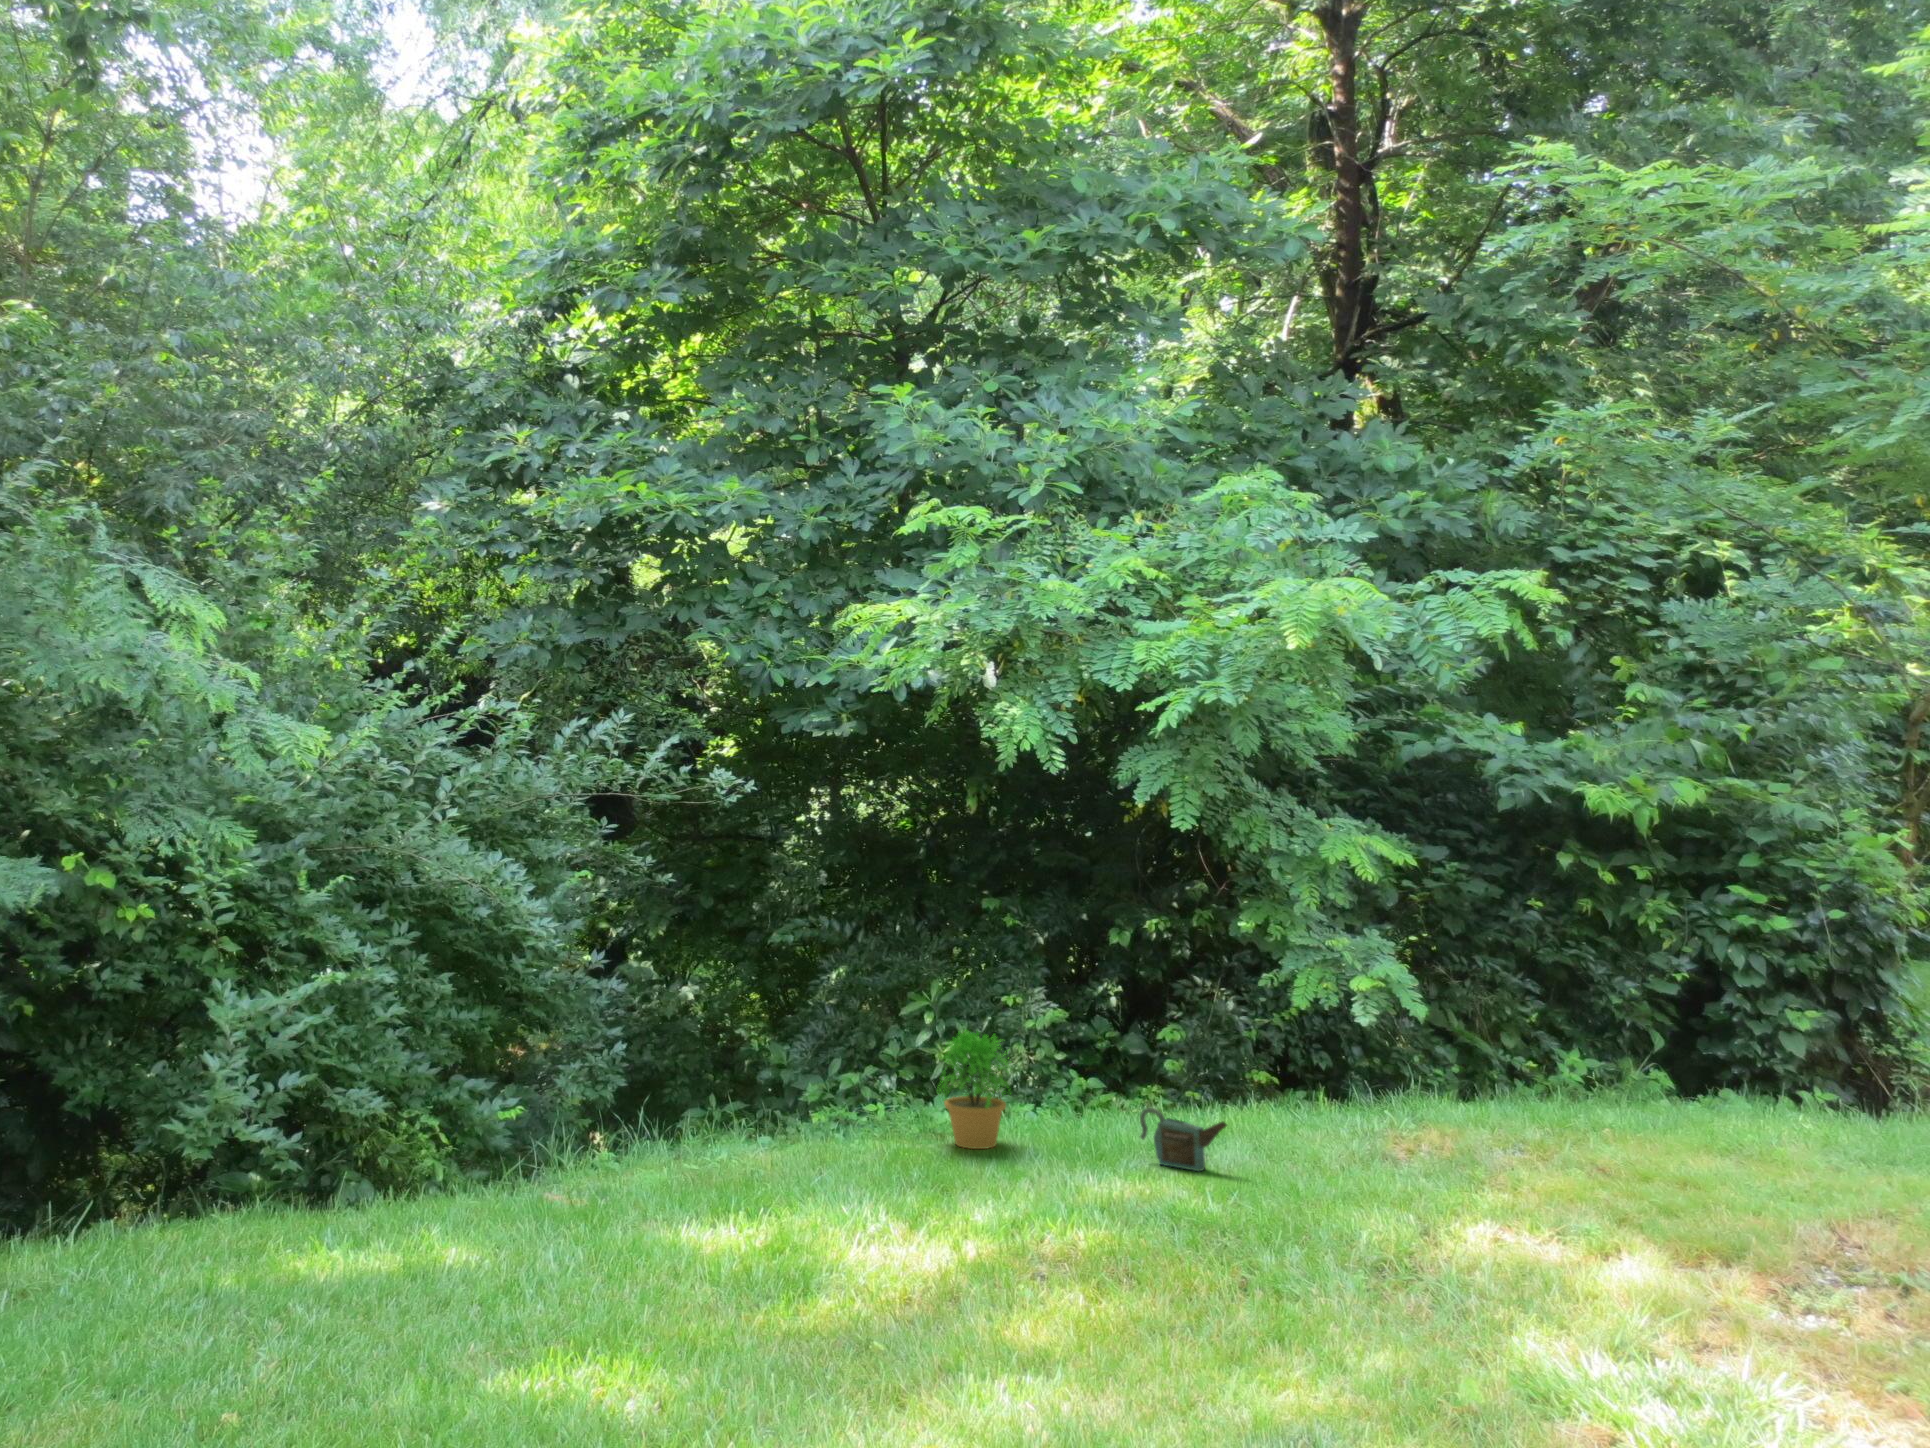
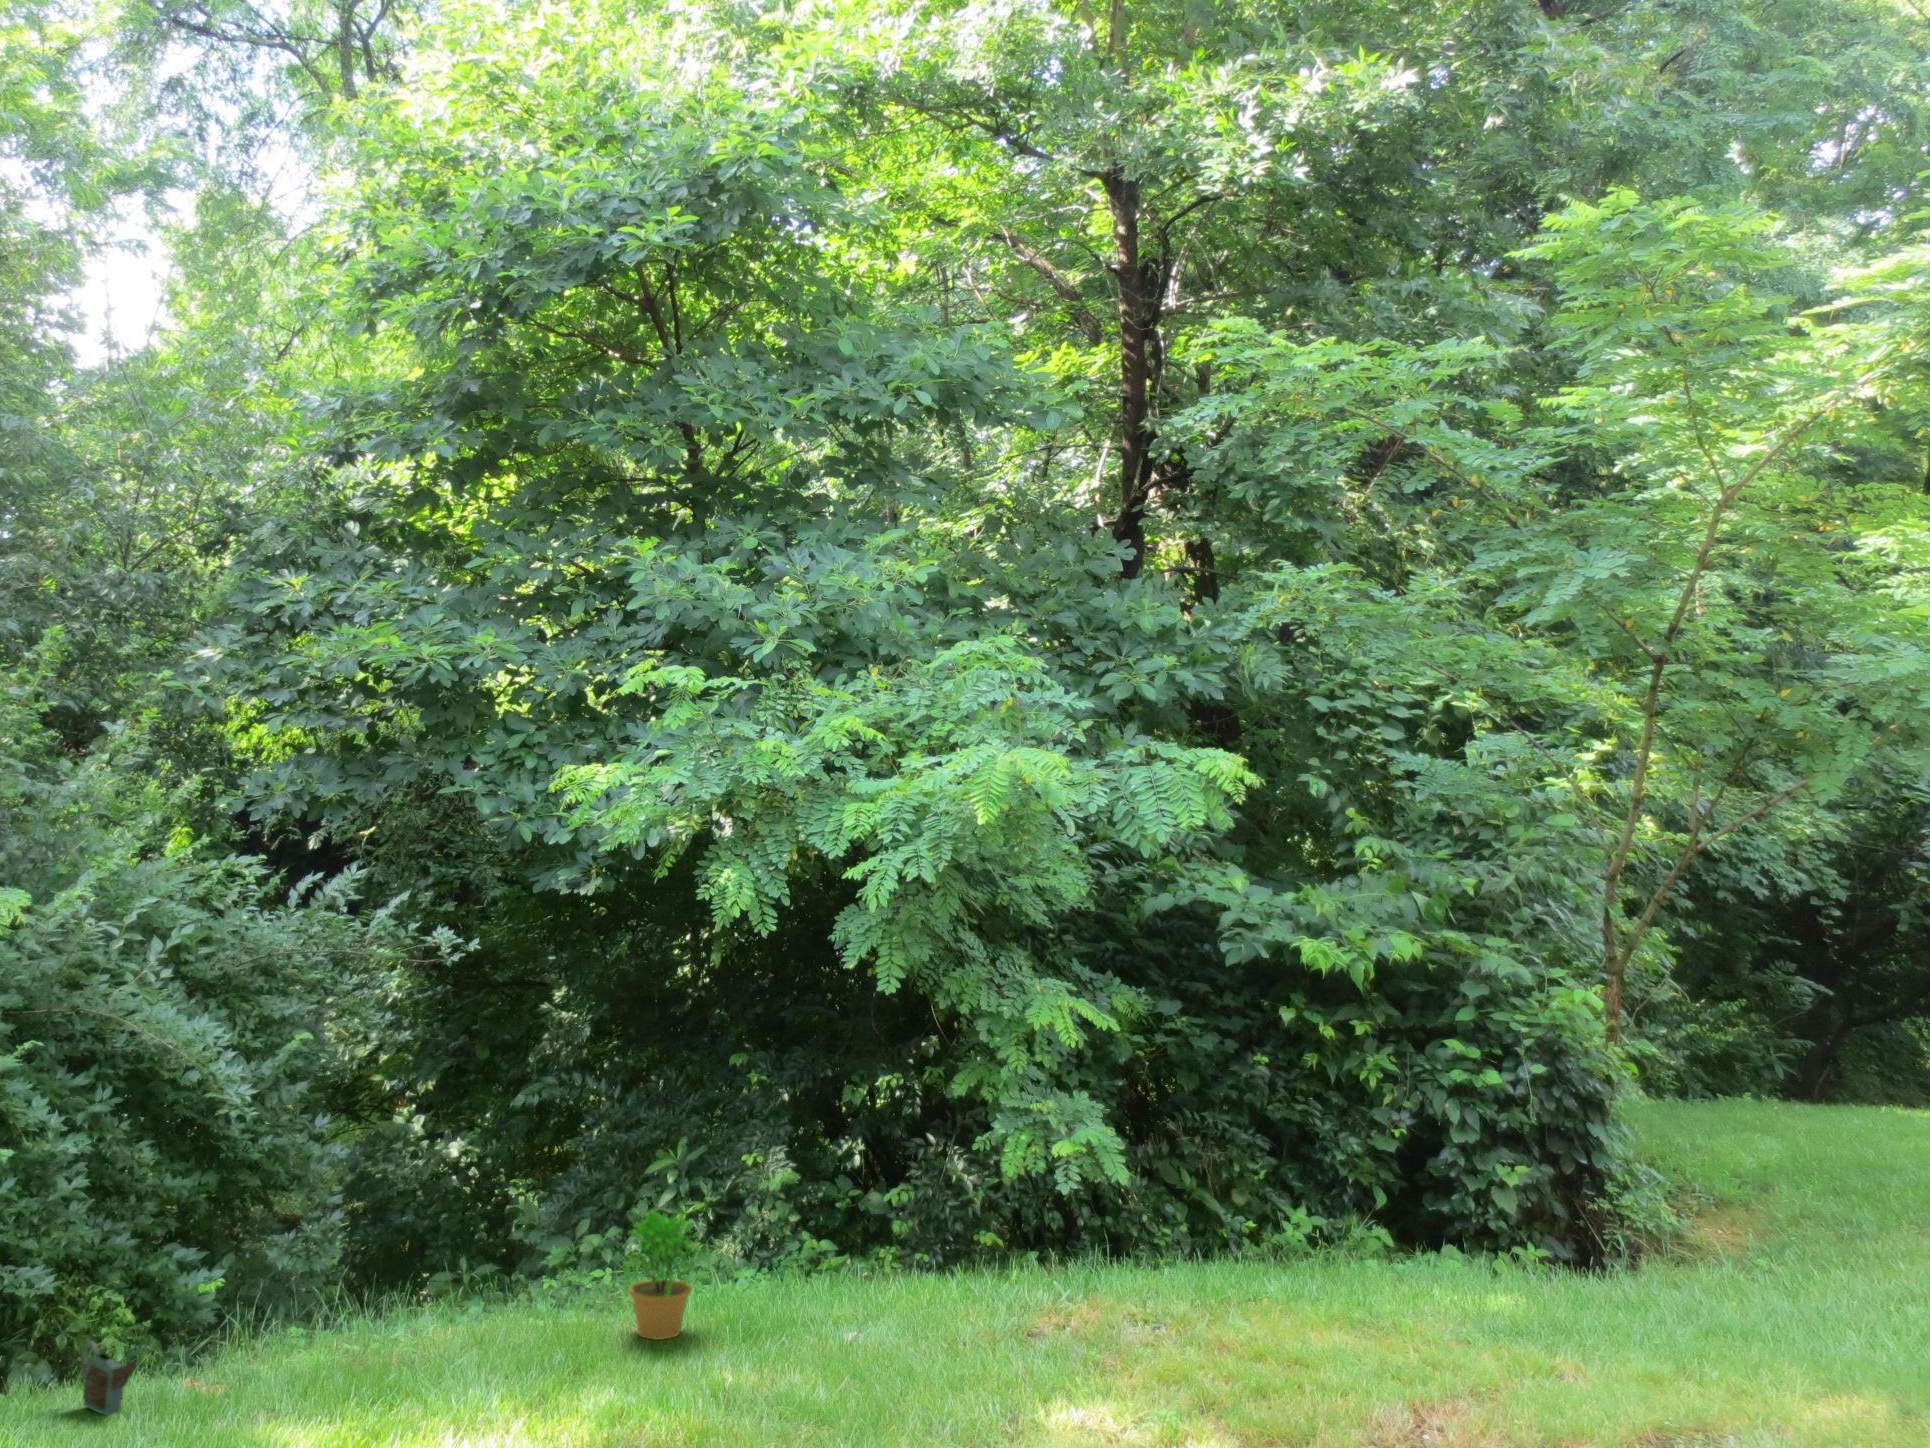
watering can: present [1140,1108,1227,1171] -> present [79,1340,136,1415]

